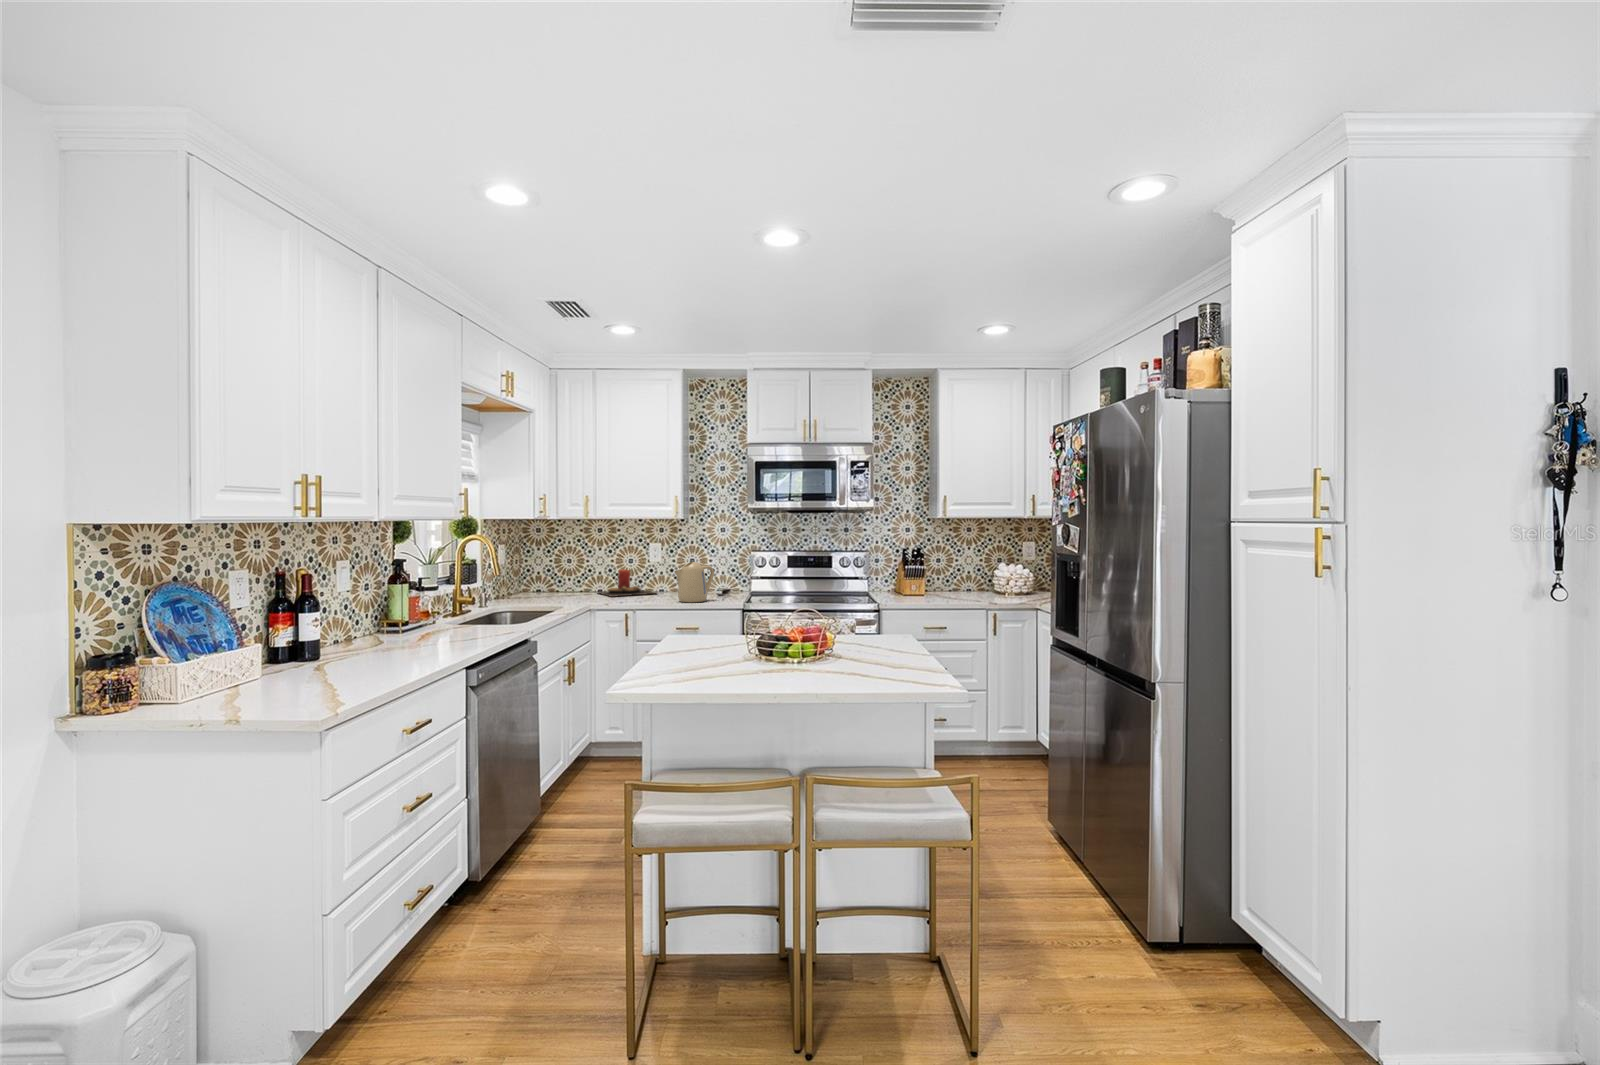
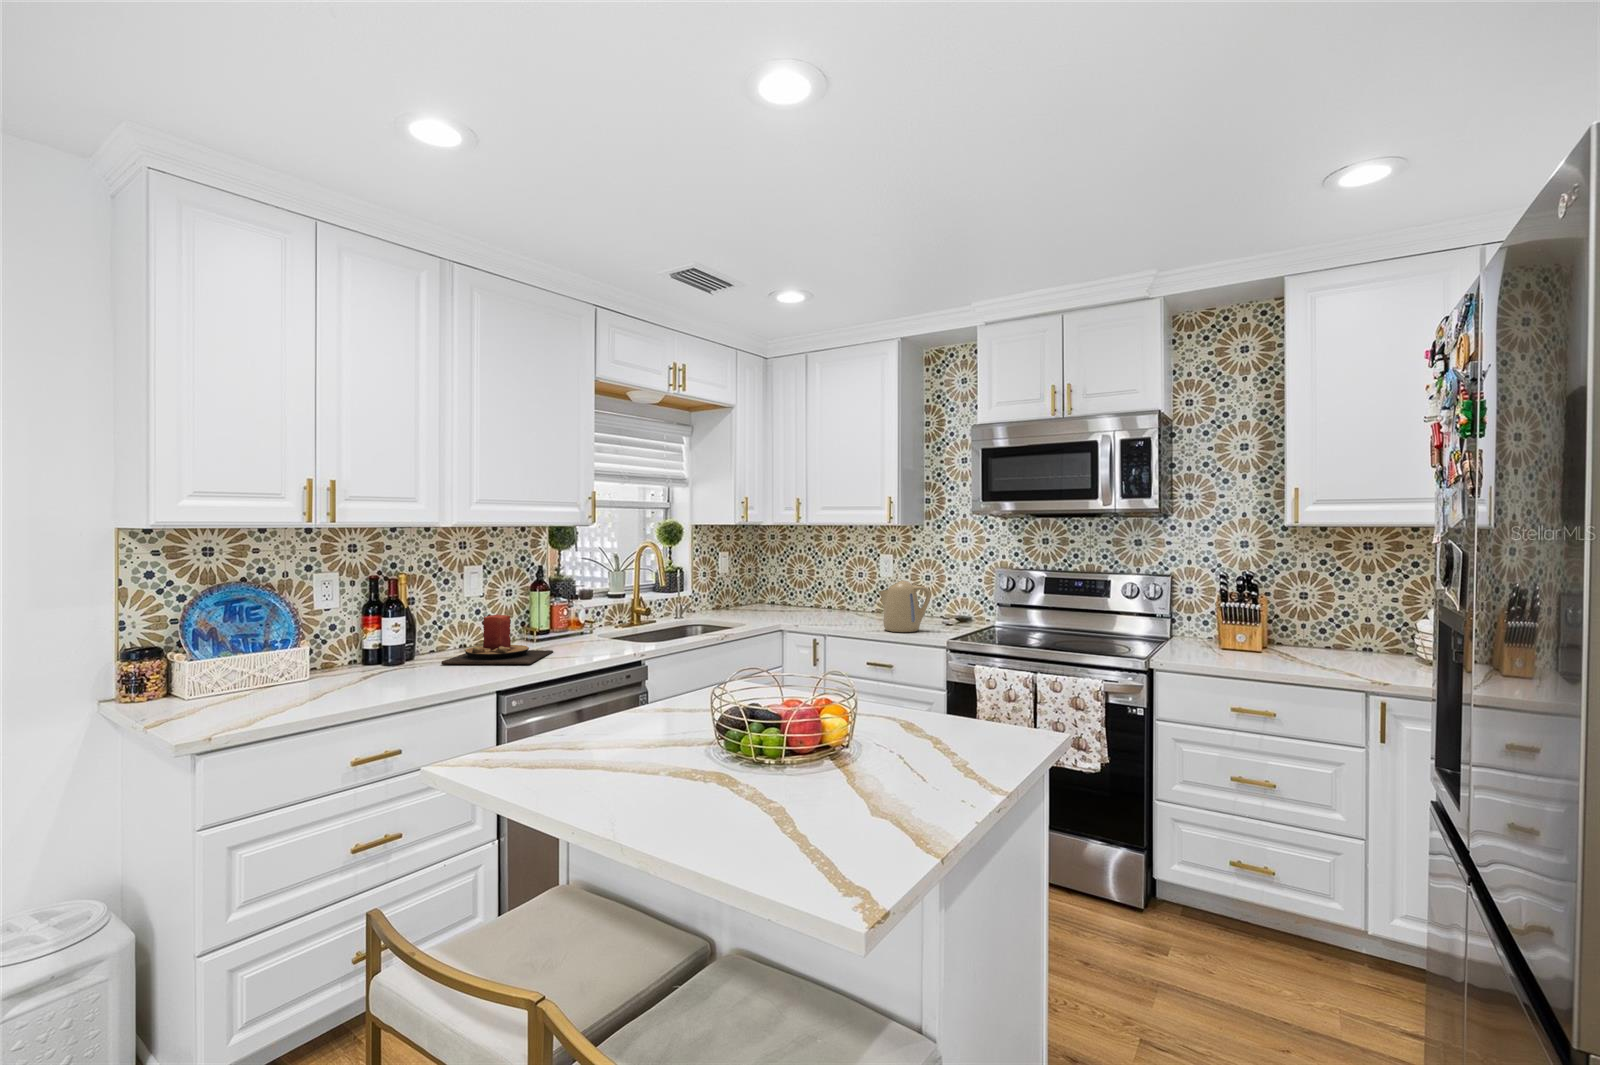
candle: present [599,569,657,597] -> present [441,614,553,665]

